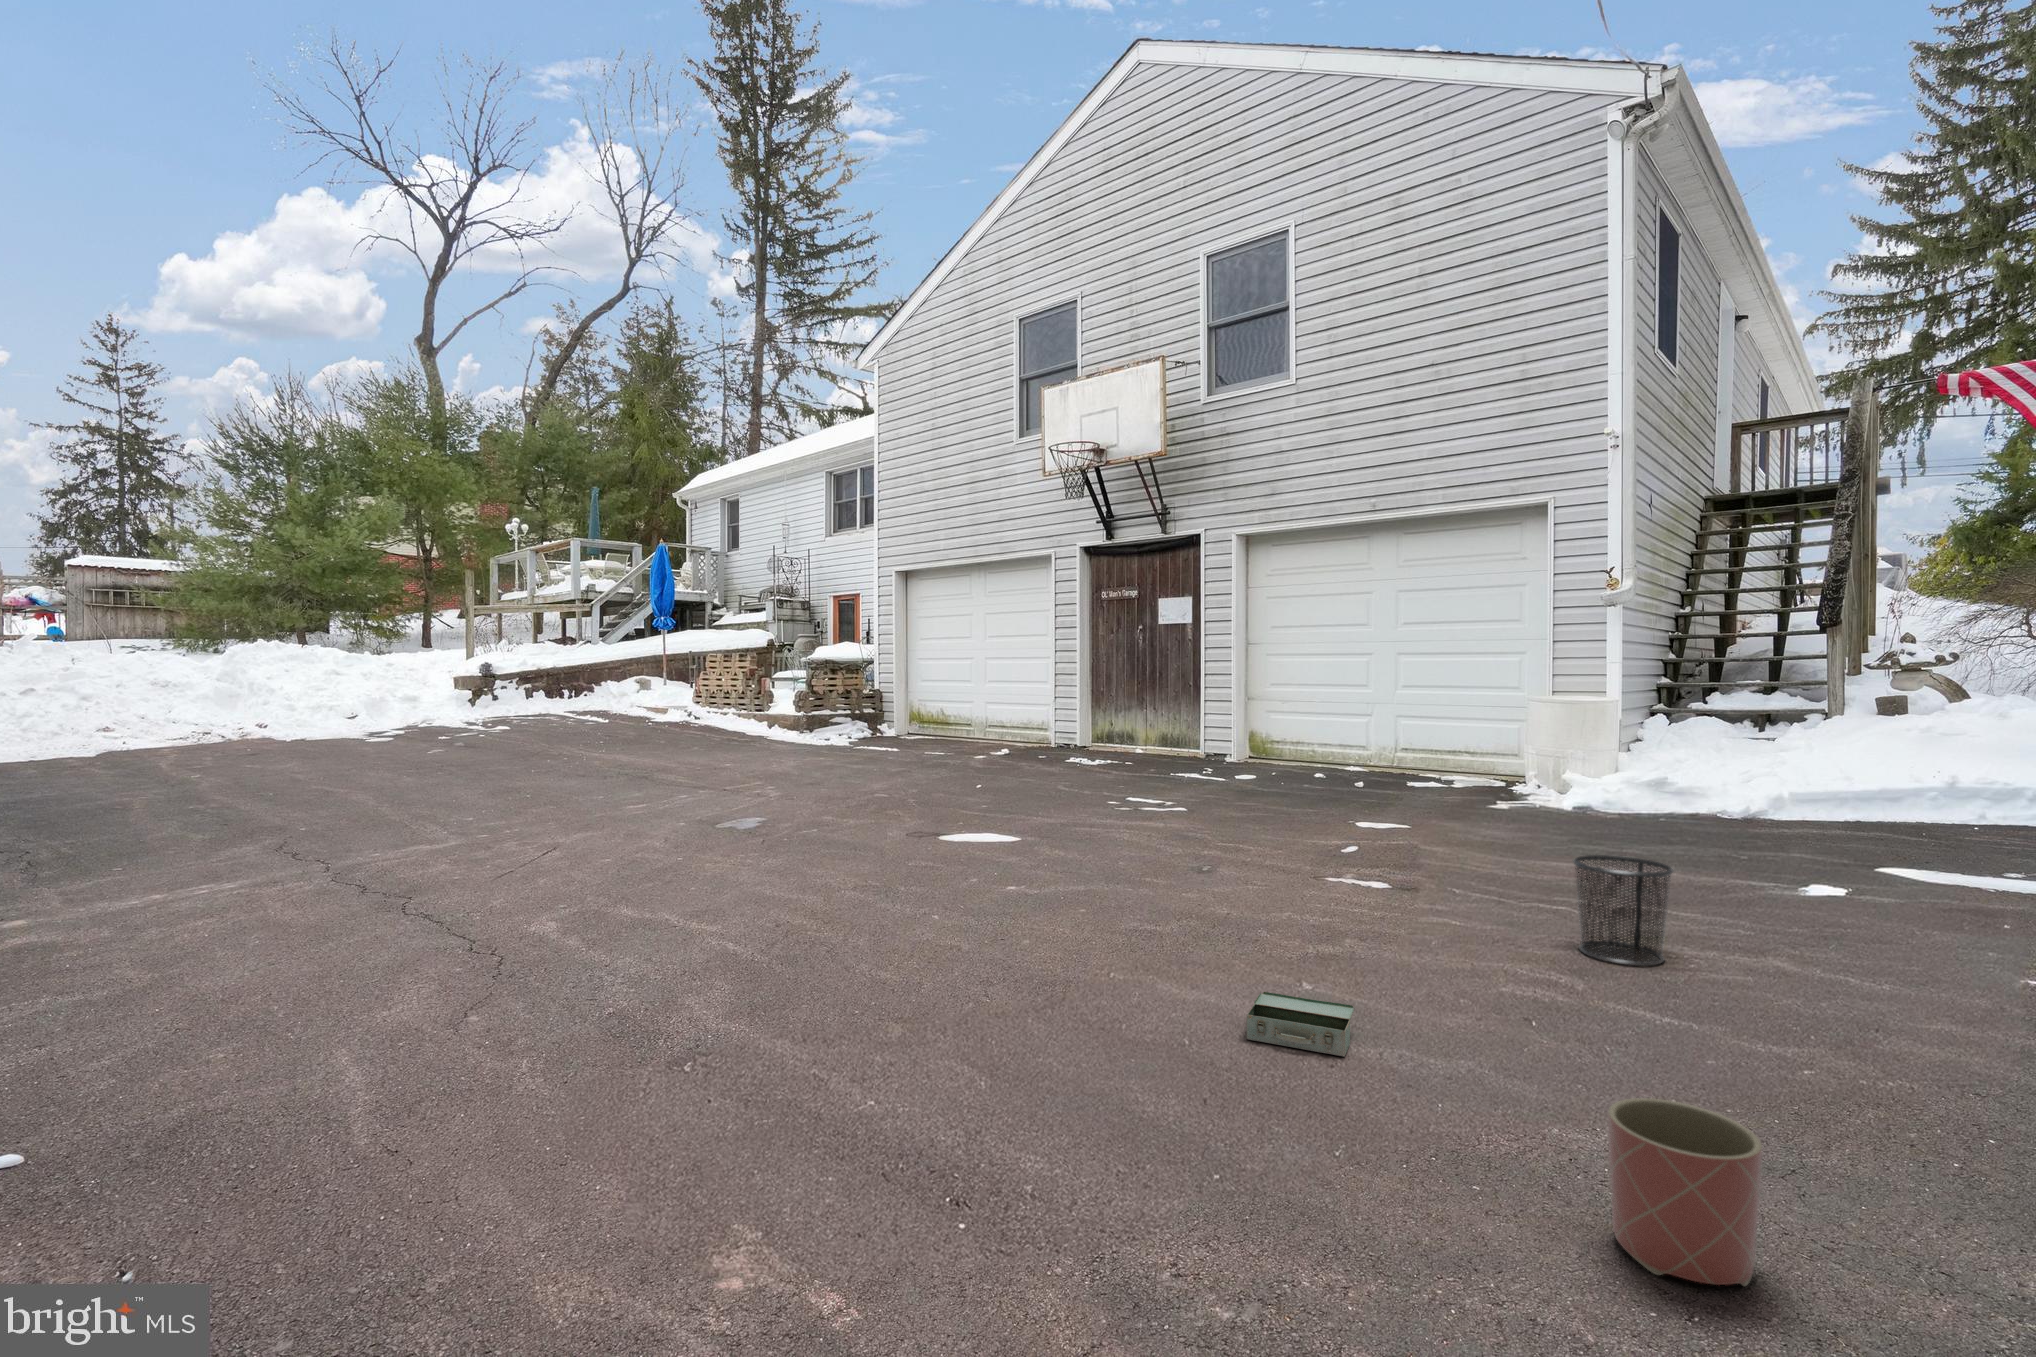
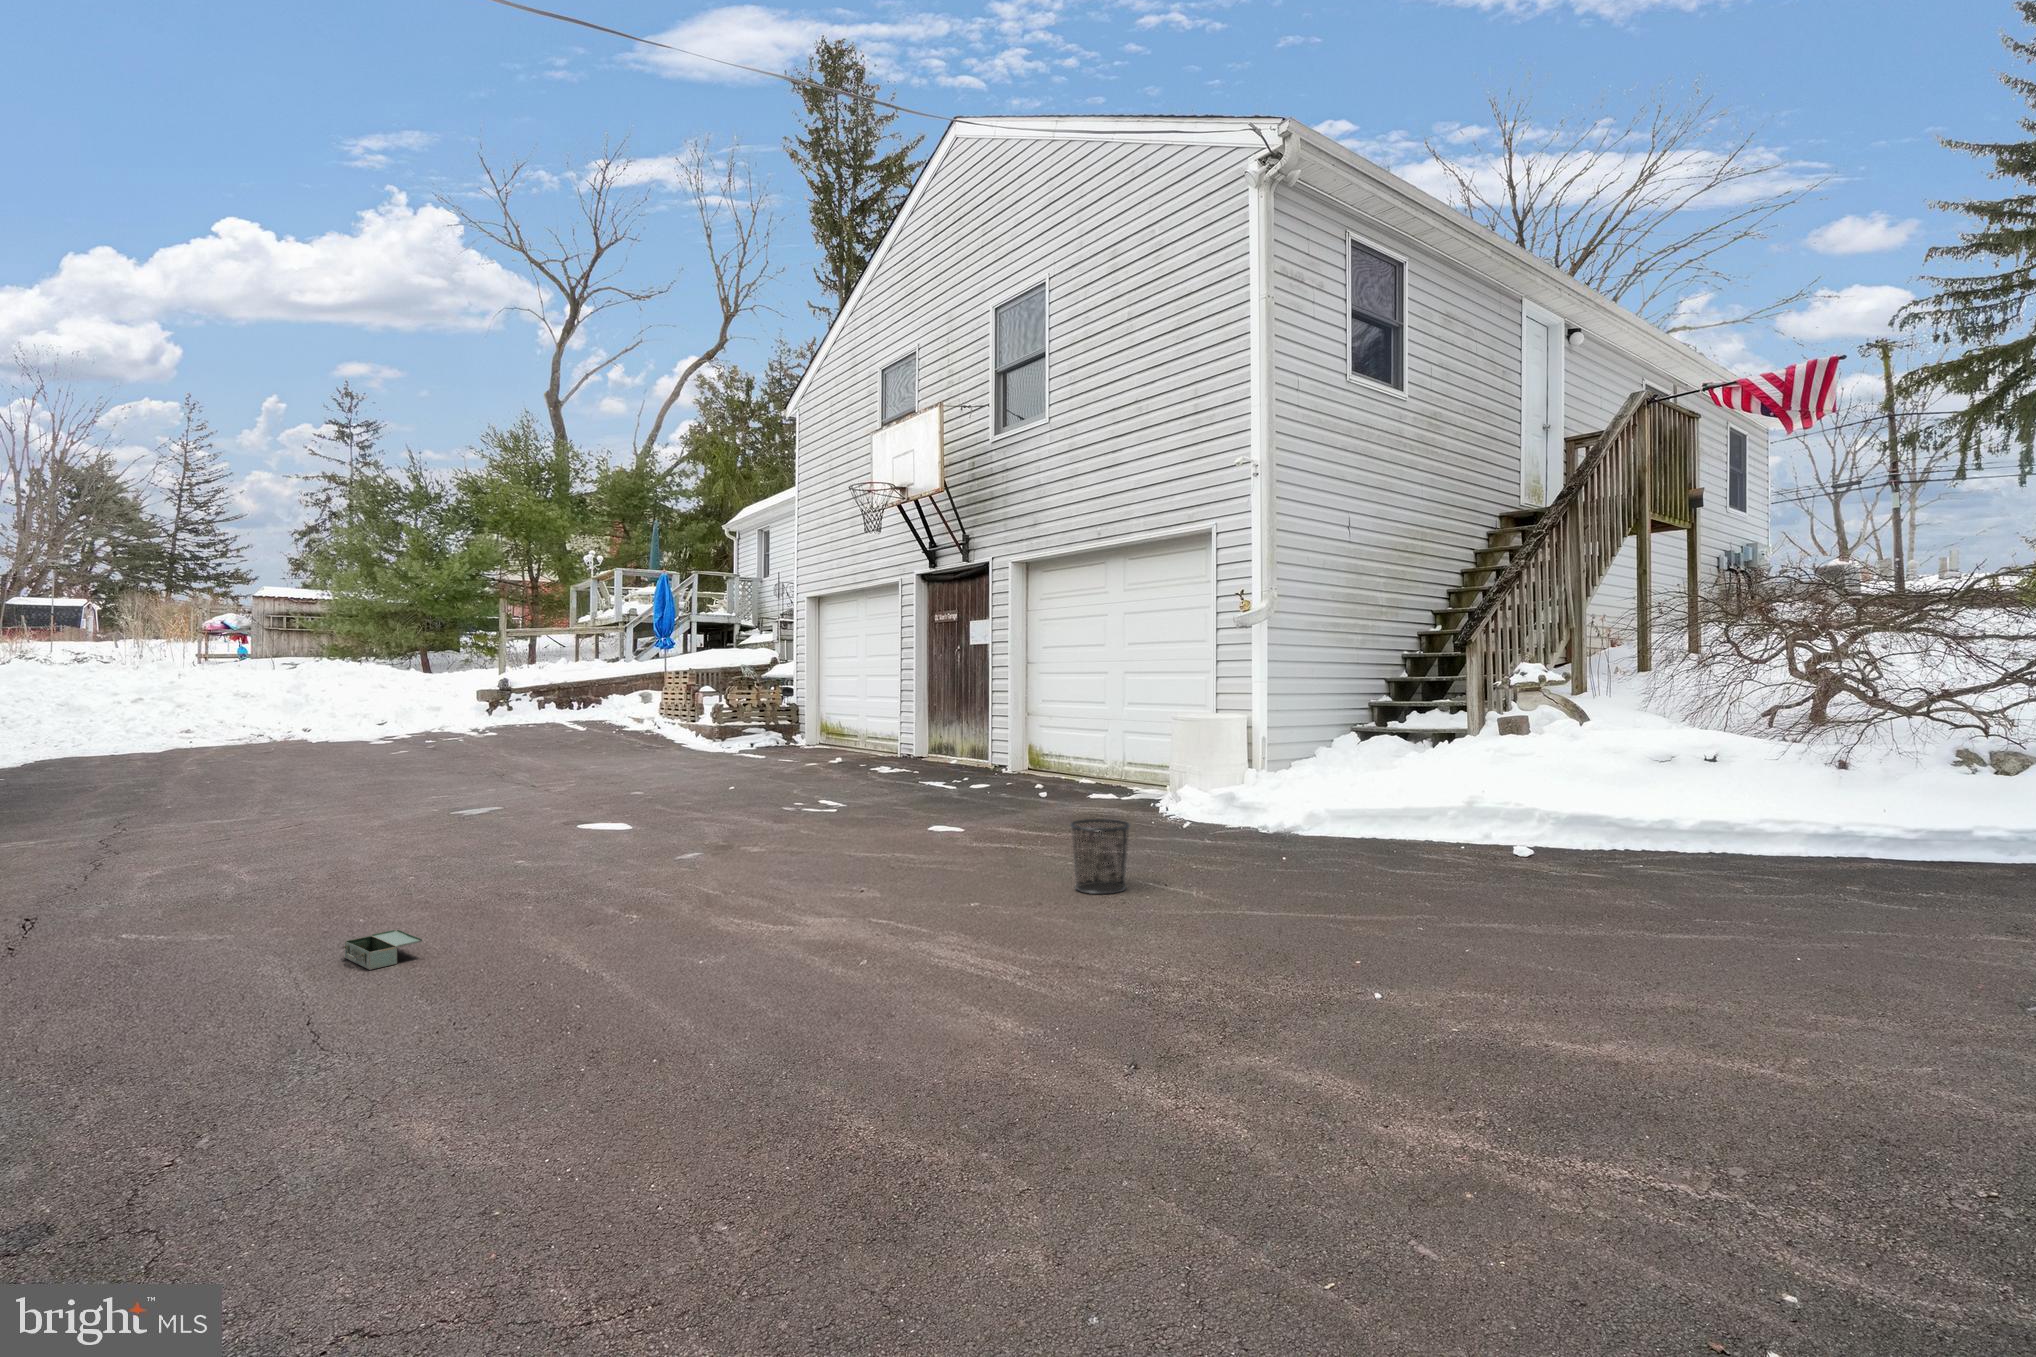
waste bin: present [1573,855,1673,966] -> present [1070,819,1130,894]
planter: present [1608,1098,1762,1286] -> none [175,975,273,1077]

